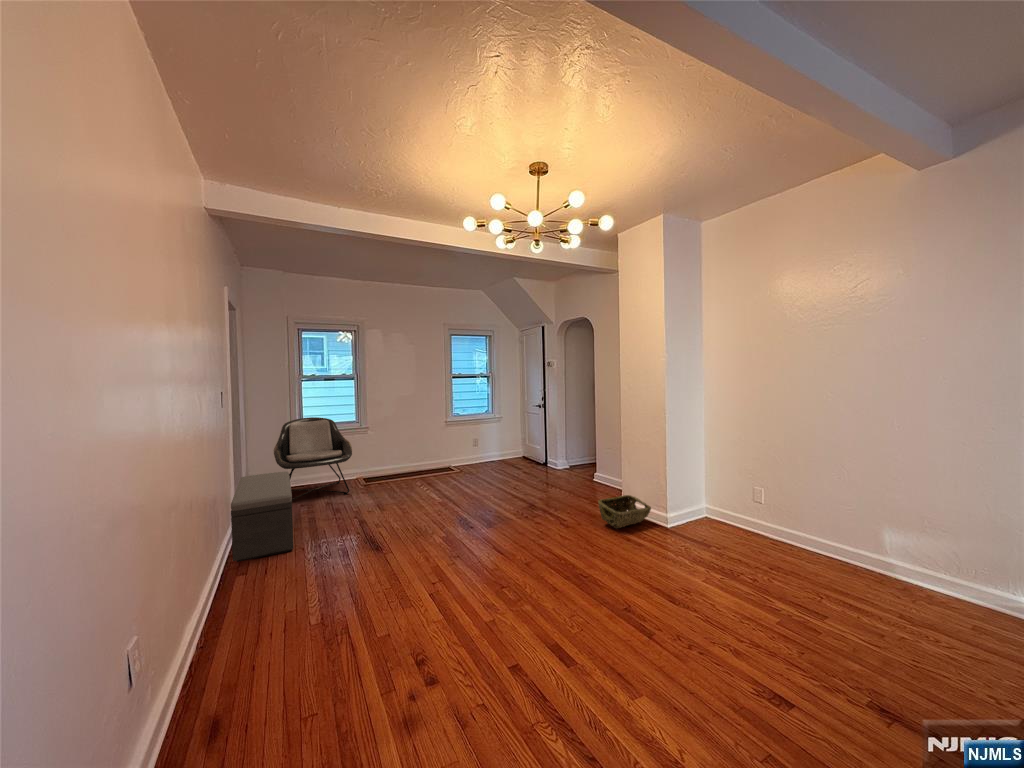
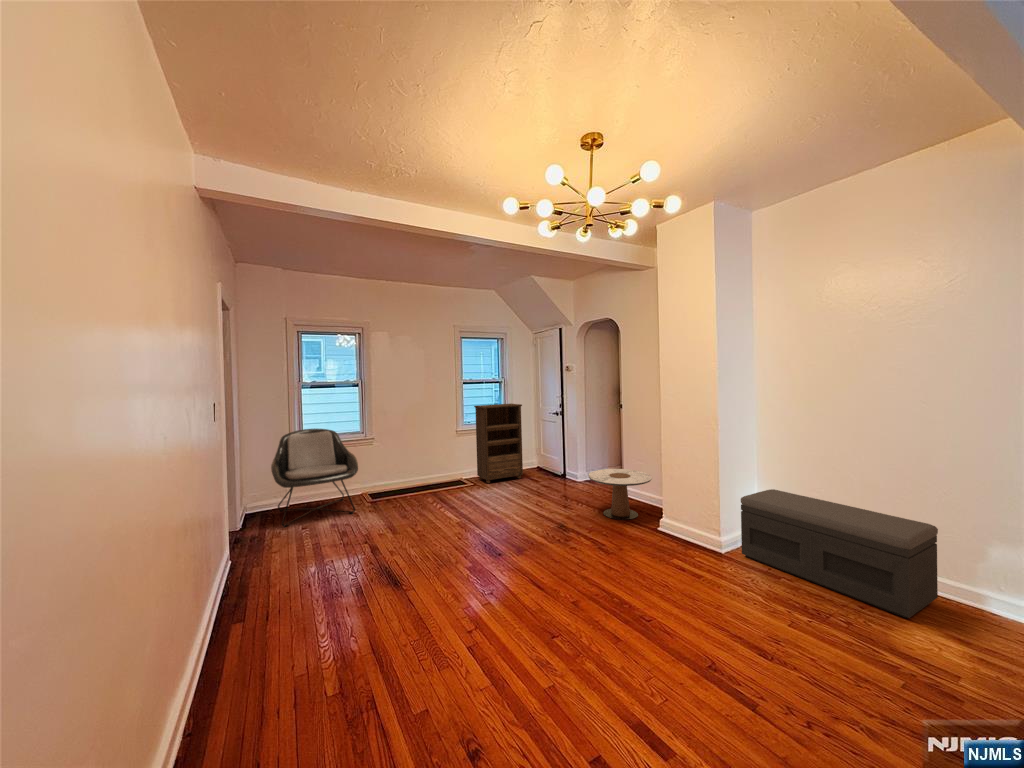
bookshelf: none [462,397,507,470] -> present [474,404,523,484]
side table: none [560,456,617,501] -> present [588,469,652,520]
storage bench: present [231,472,294,562] -> present [741,489,938,619]
woven basket: present [598,495,651,528] -> none [641,515,701,555]

